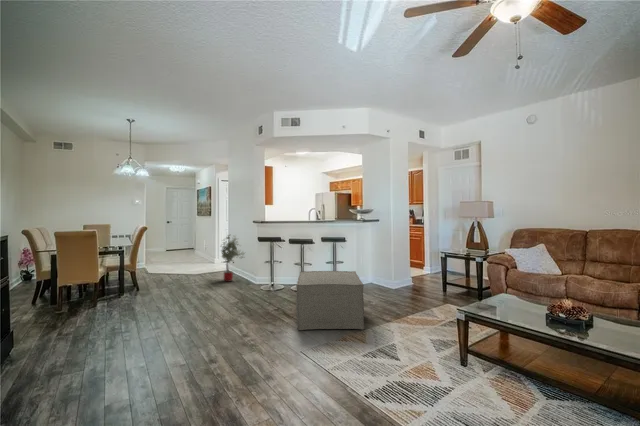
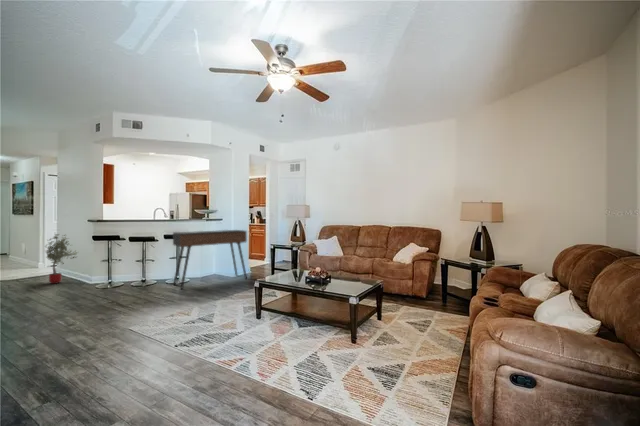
console table: none [332,233,414,301] -> present [173,230,247,289]
ottoman: present [296,271,365,330] -> none [127,262,193,314]

